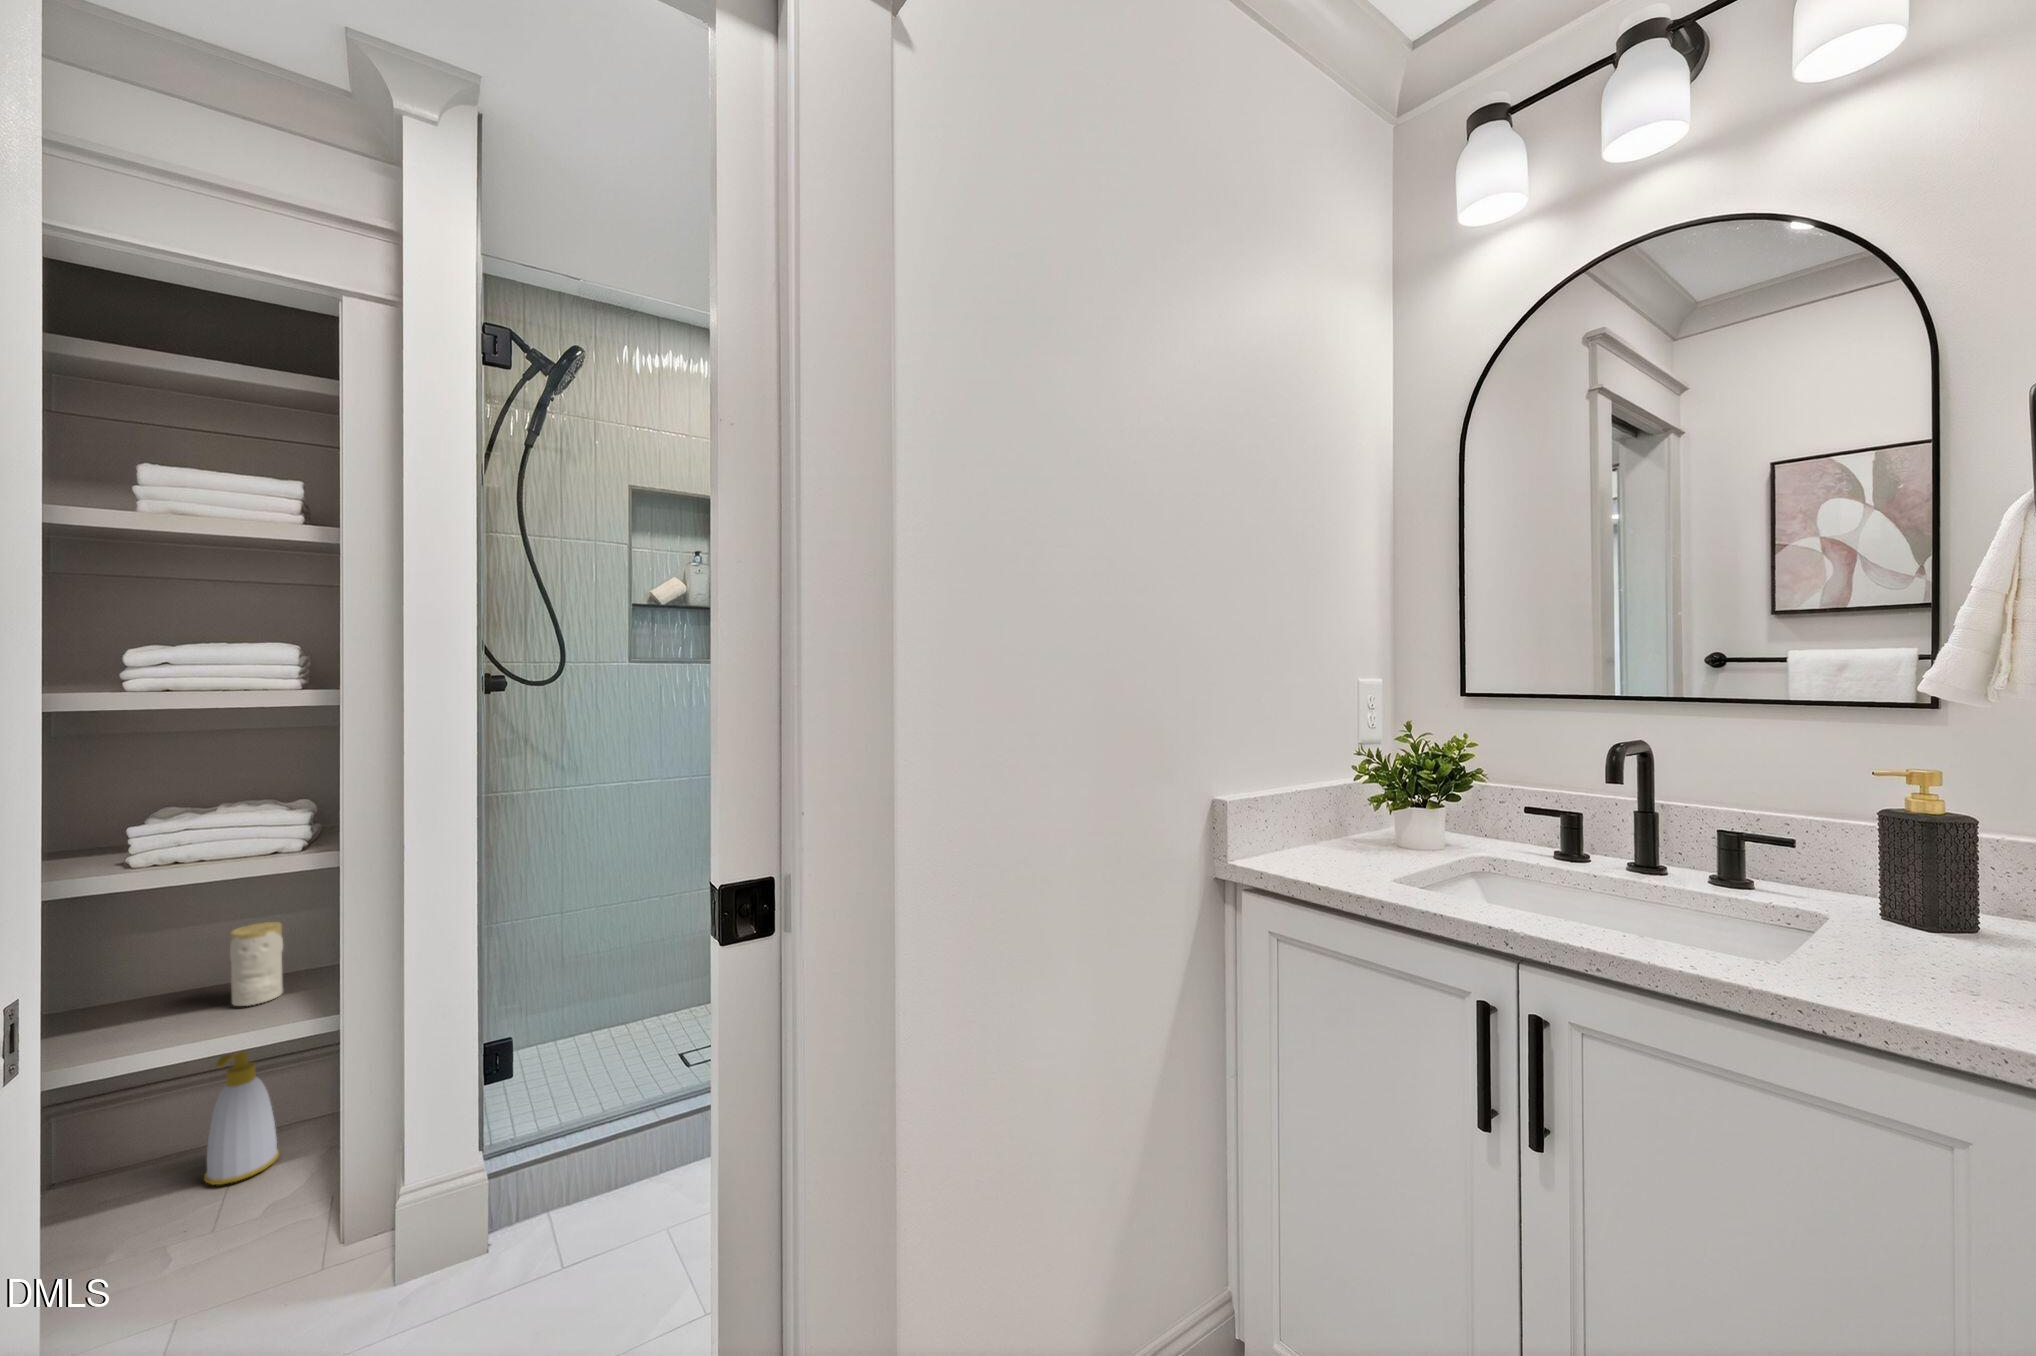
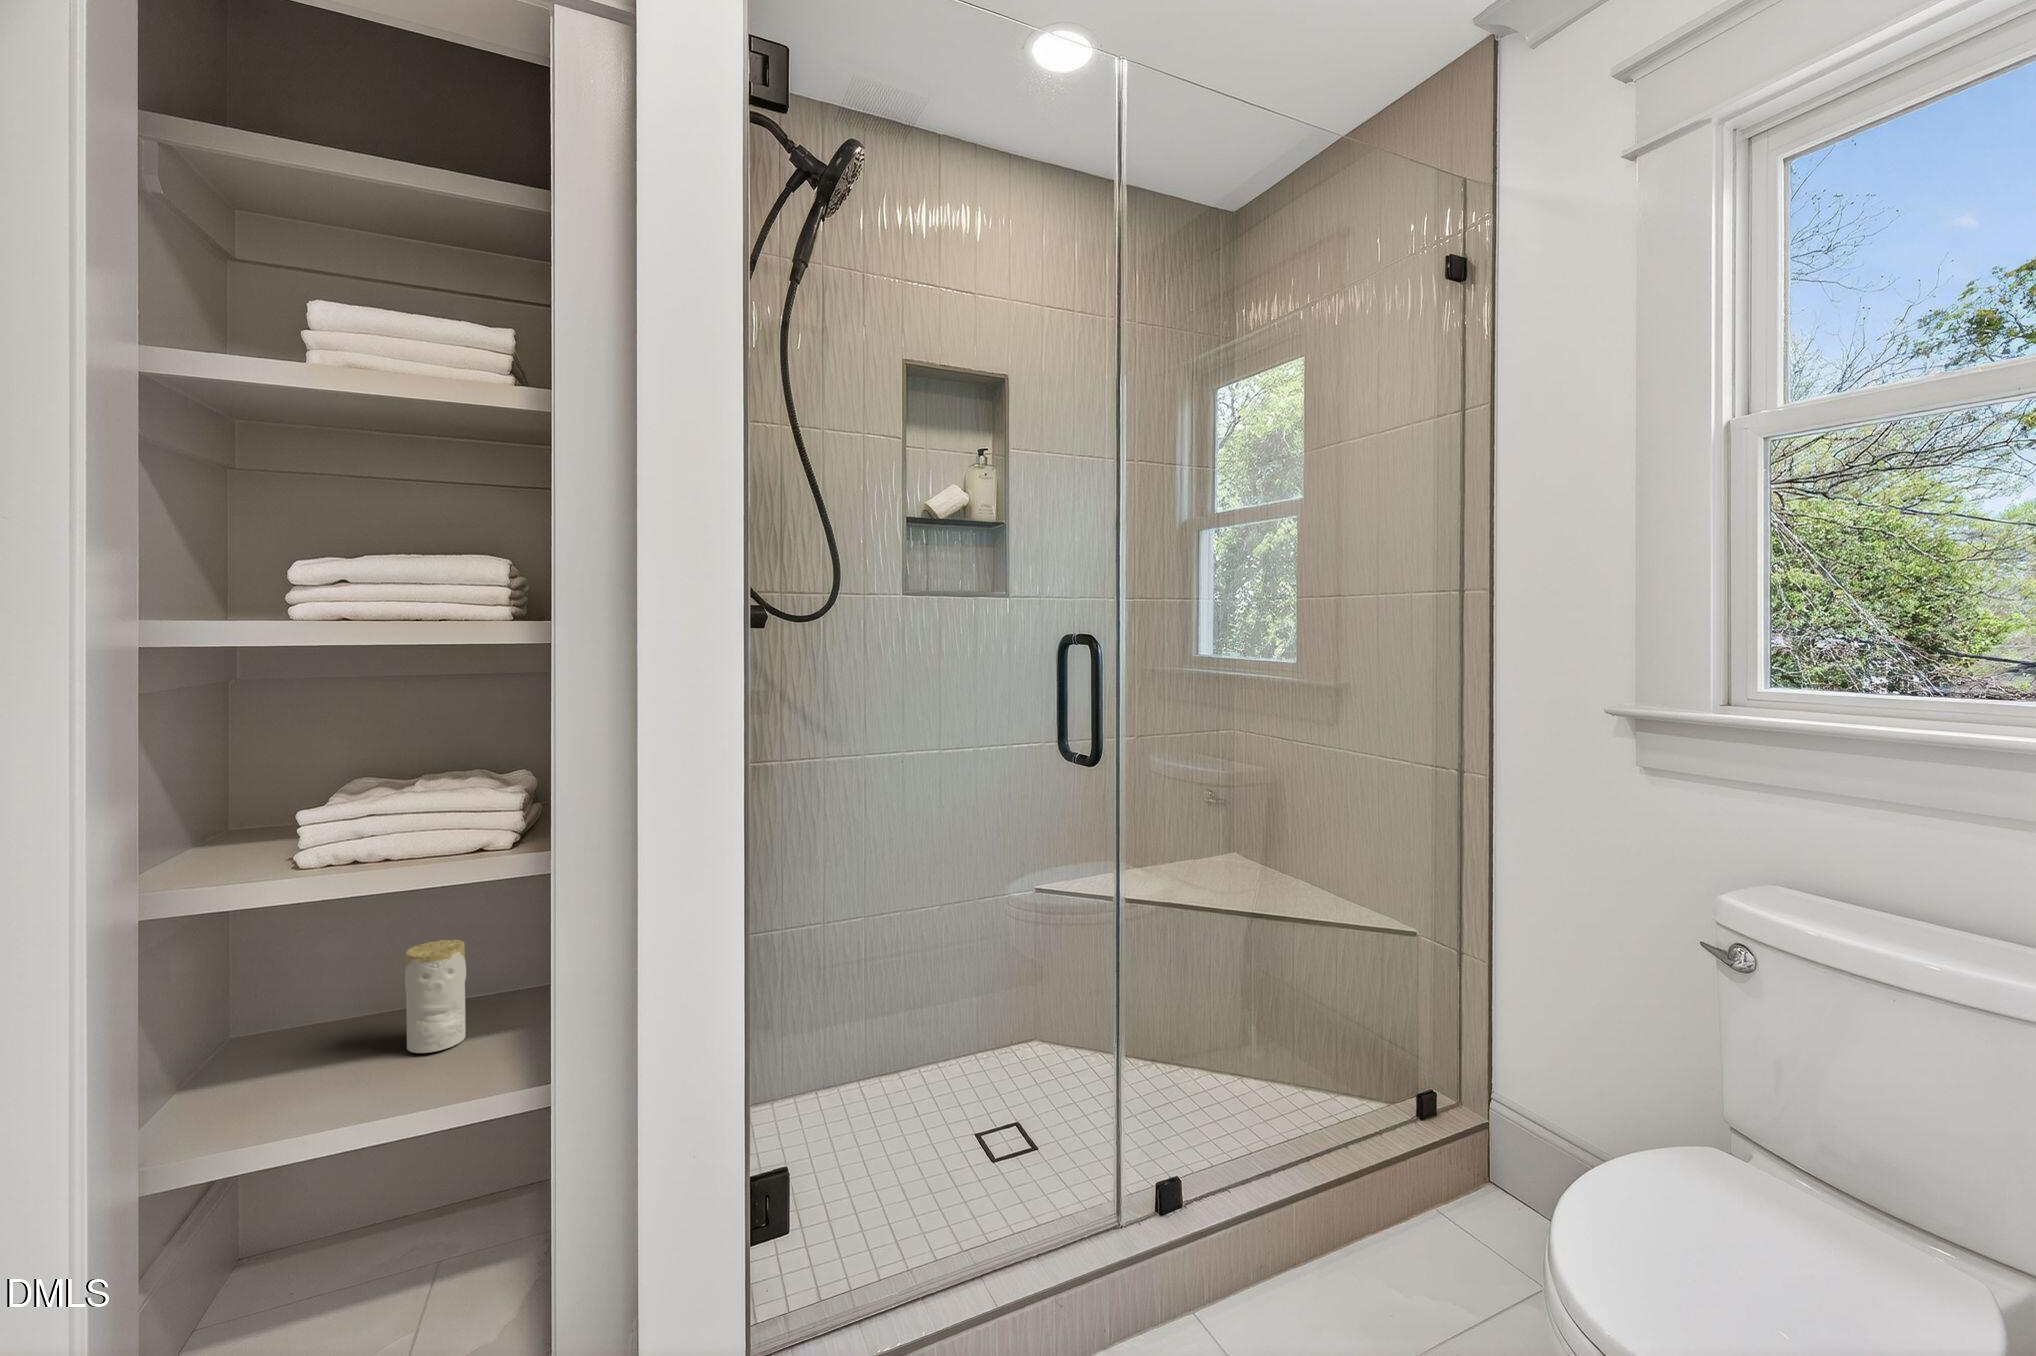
soap bottle: present [204,1052,279,1185] -> none [370,1103,458,1294]

